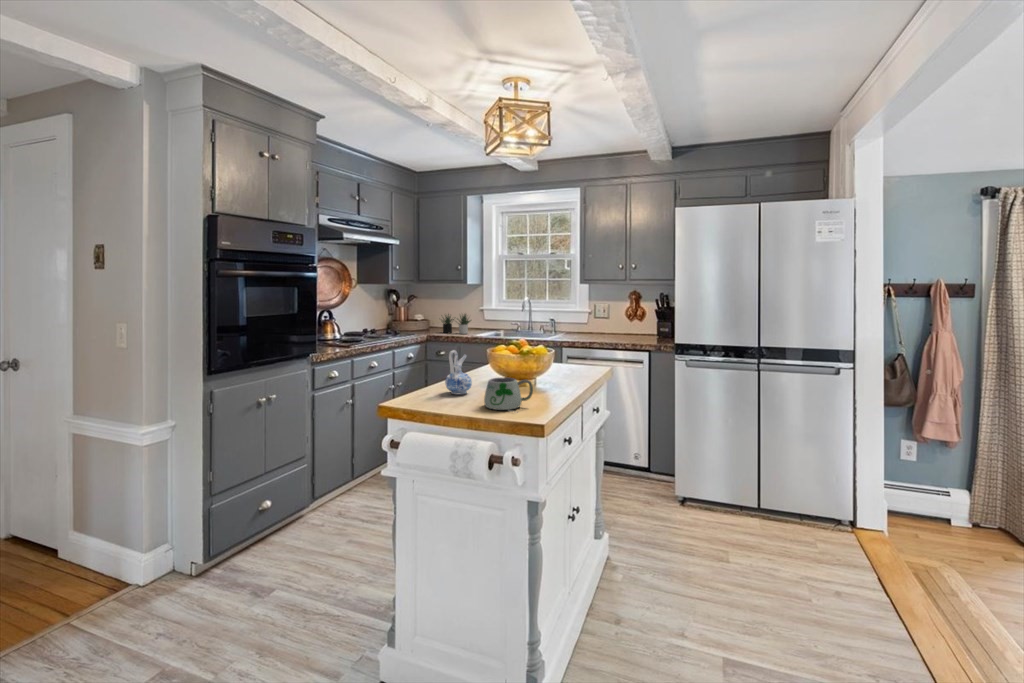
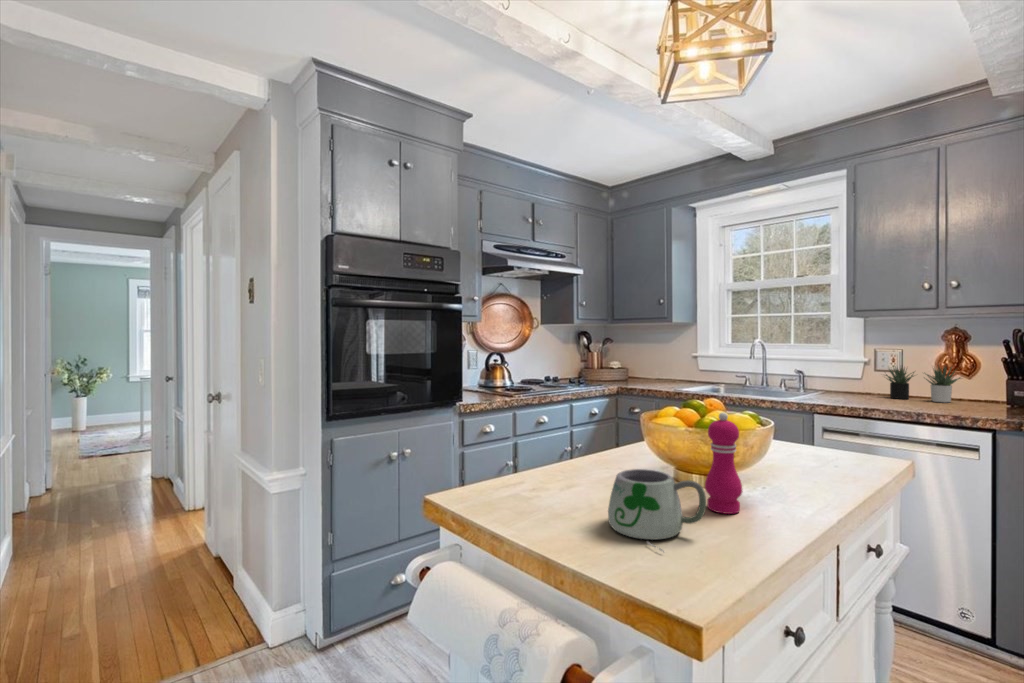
succulent plant: present [442,314,471,334] -> present [886,366,960,403]
pepper mill: none [526,346,544,397] -> present [705,413,743,514]
ceramic pitcher: present [445,350,472,395] -> none [564,411,609,488]

